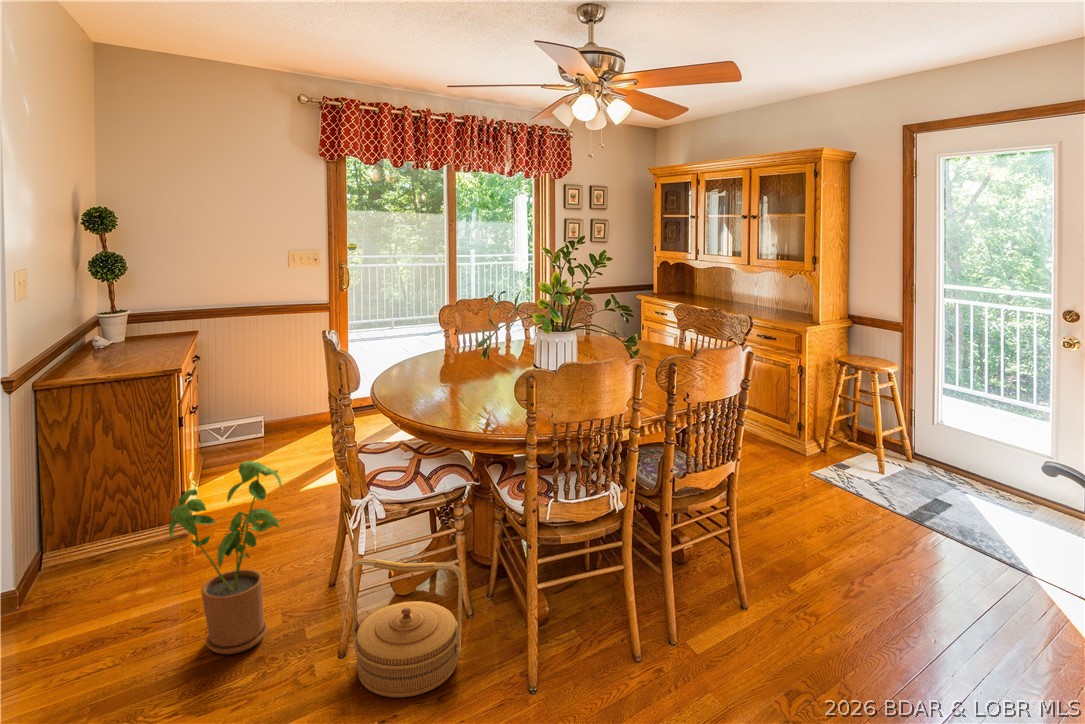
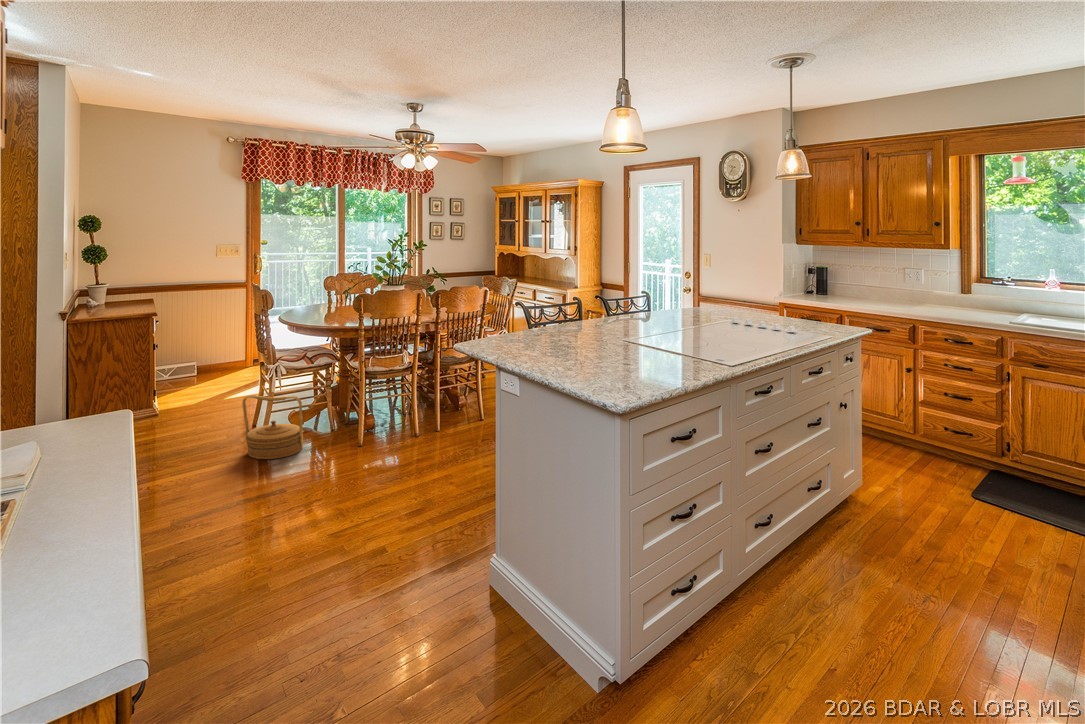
house plant: present [169,461,283,654] -> none [145,350,209,450]

